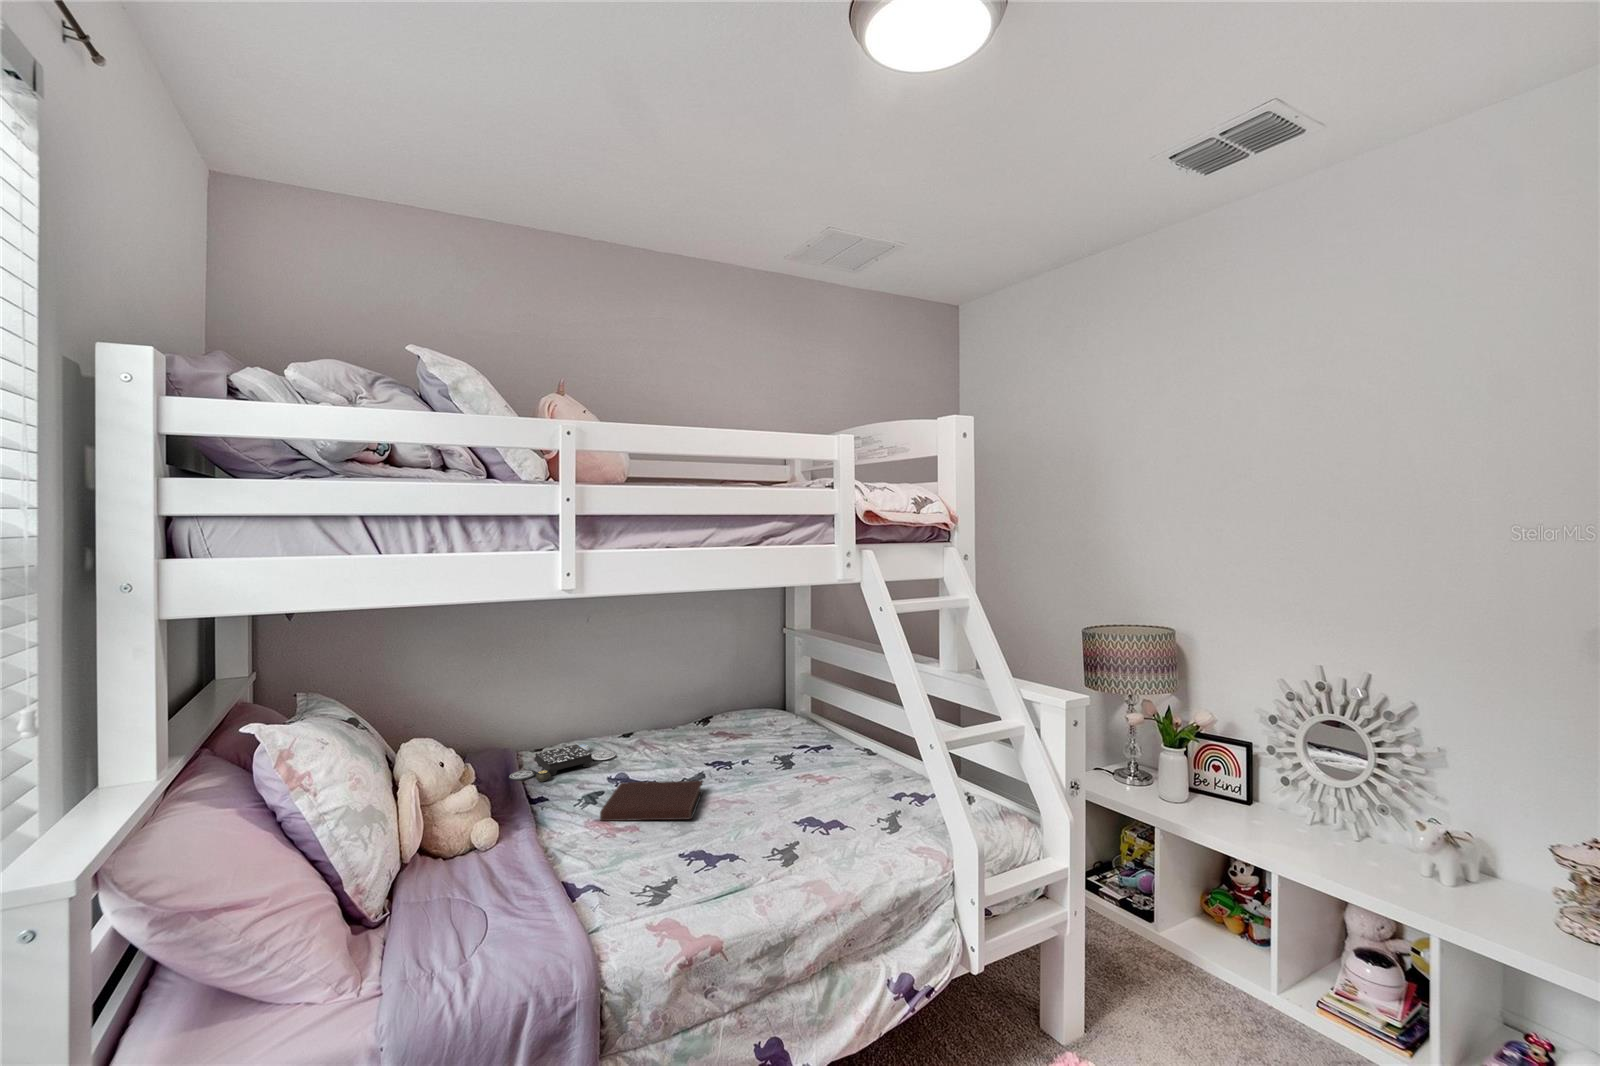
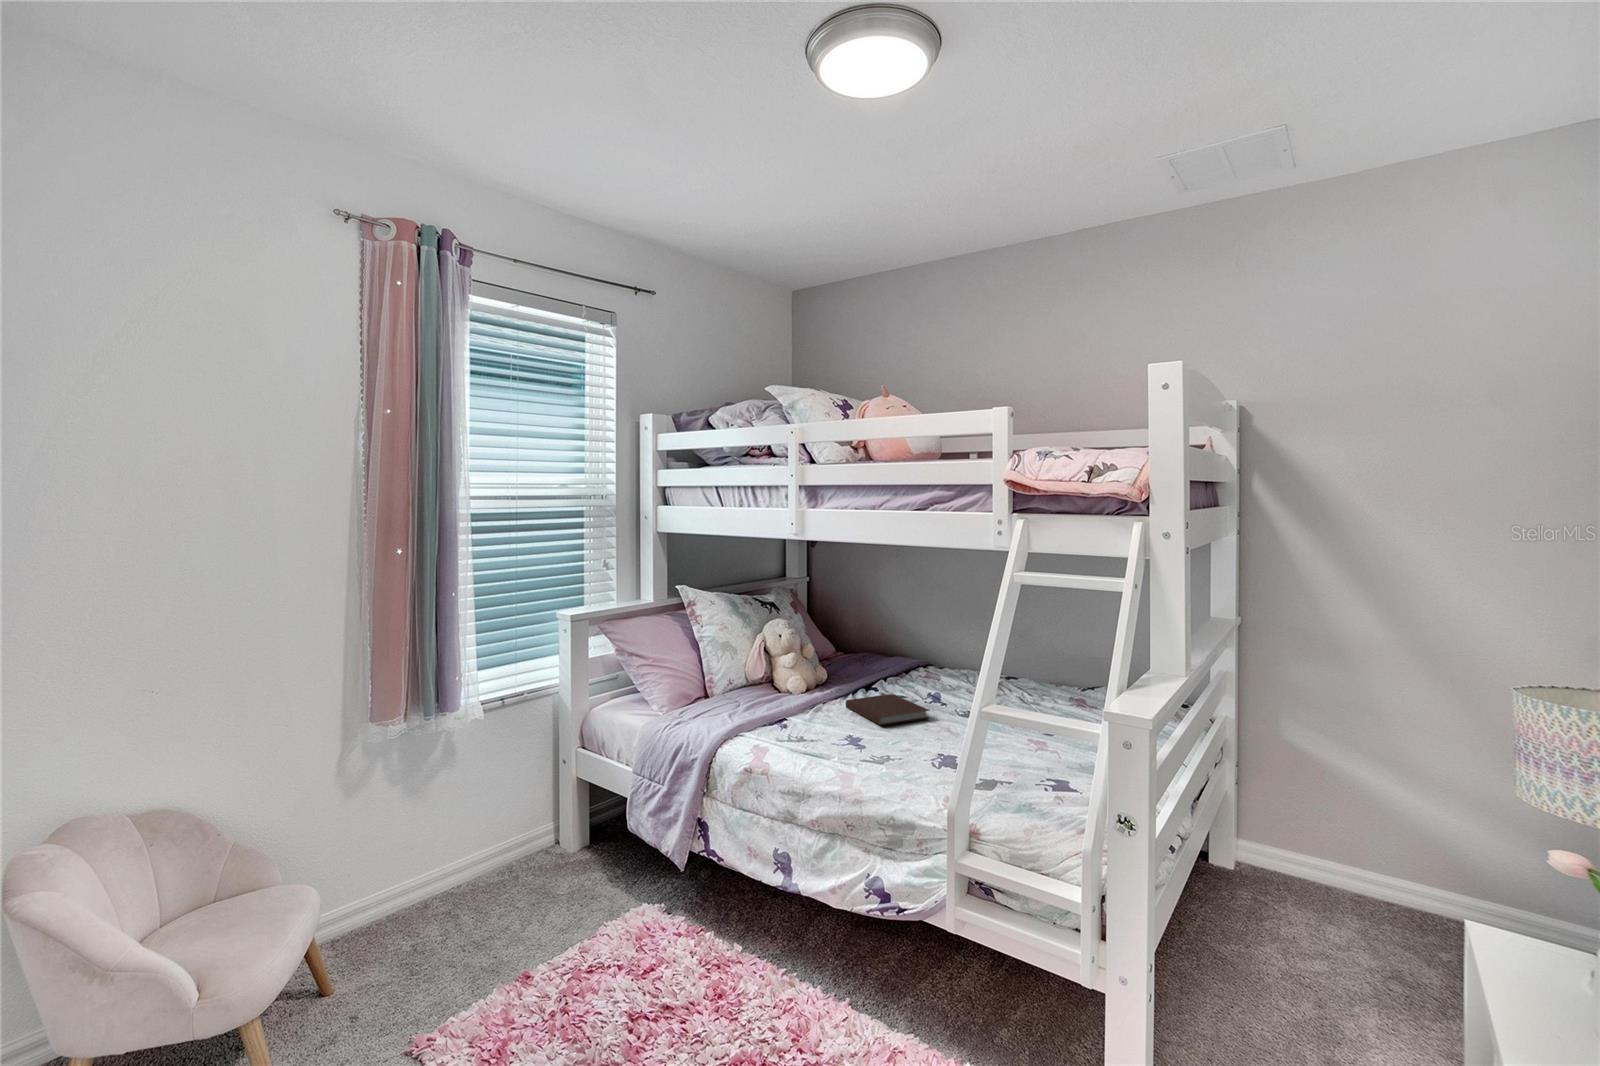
board game: present [509,744,616,781] -> none [862,665,941,684]

